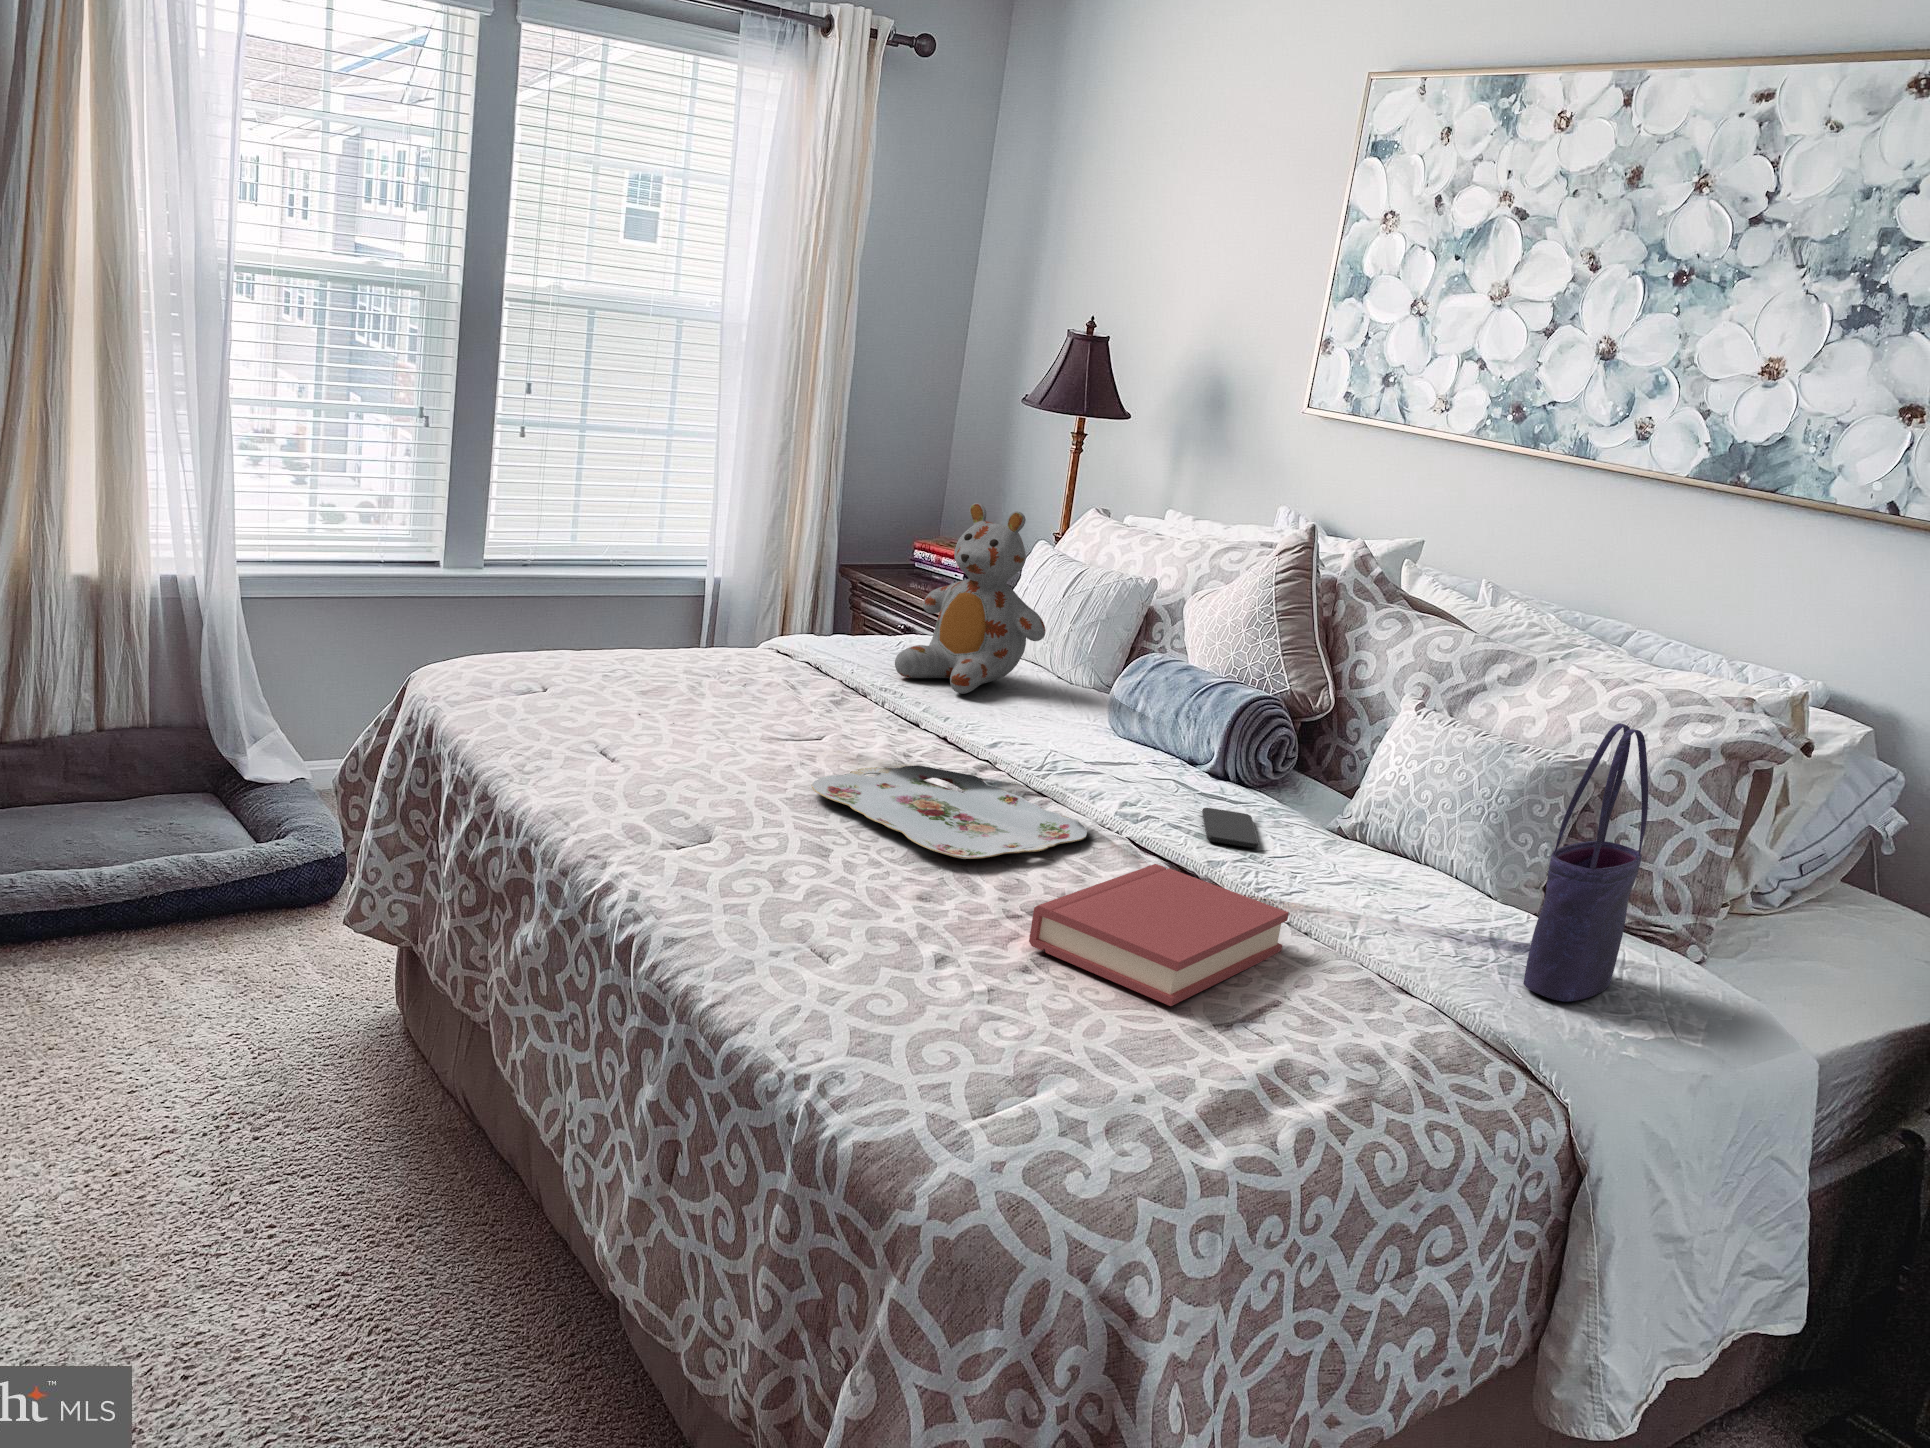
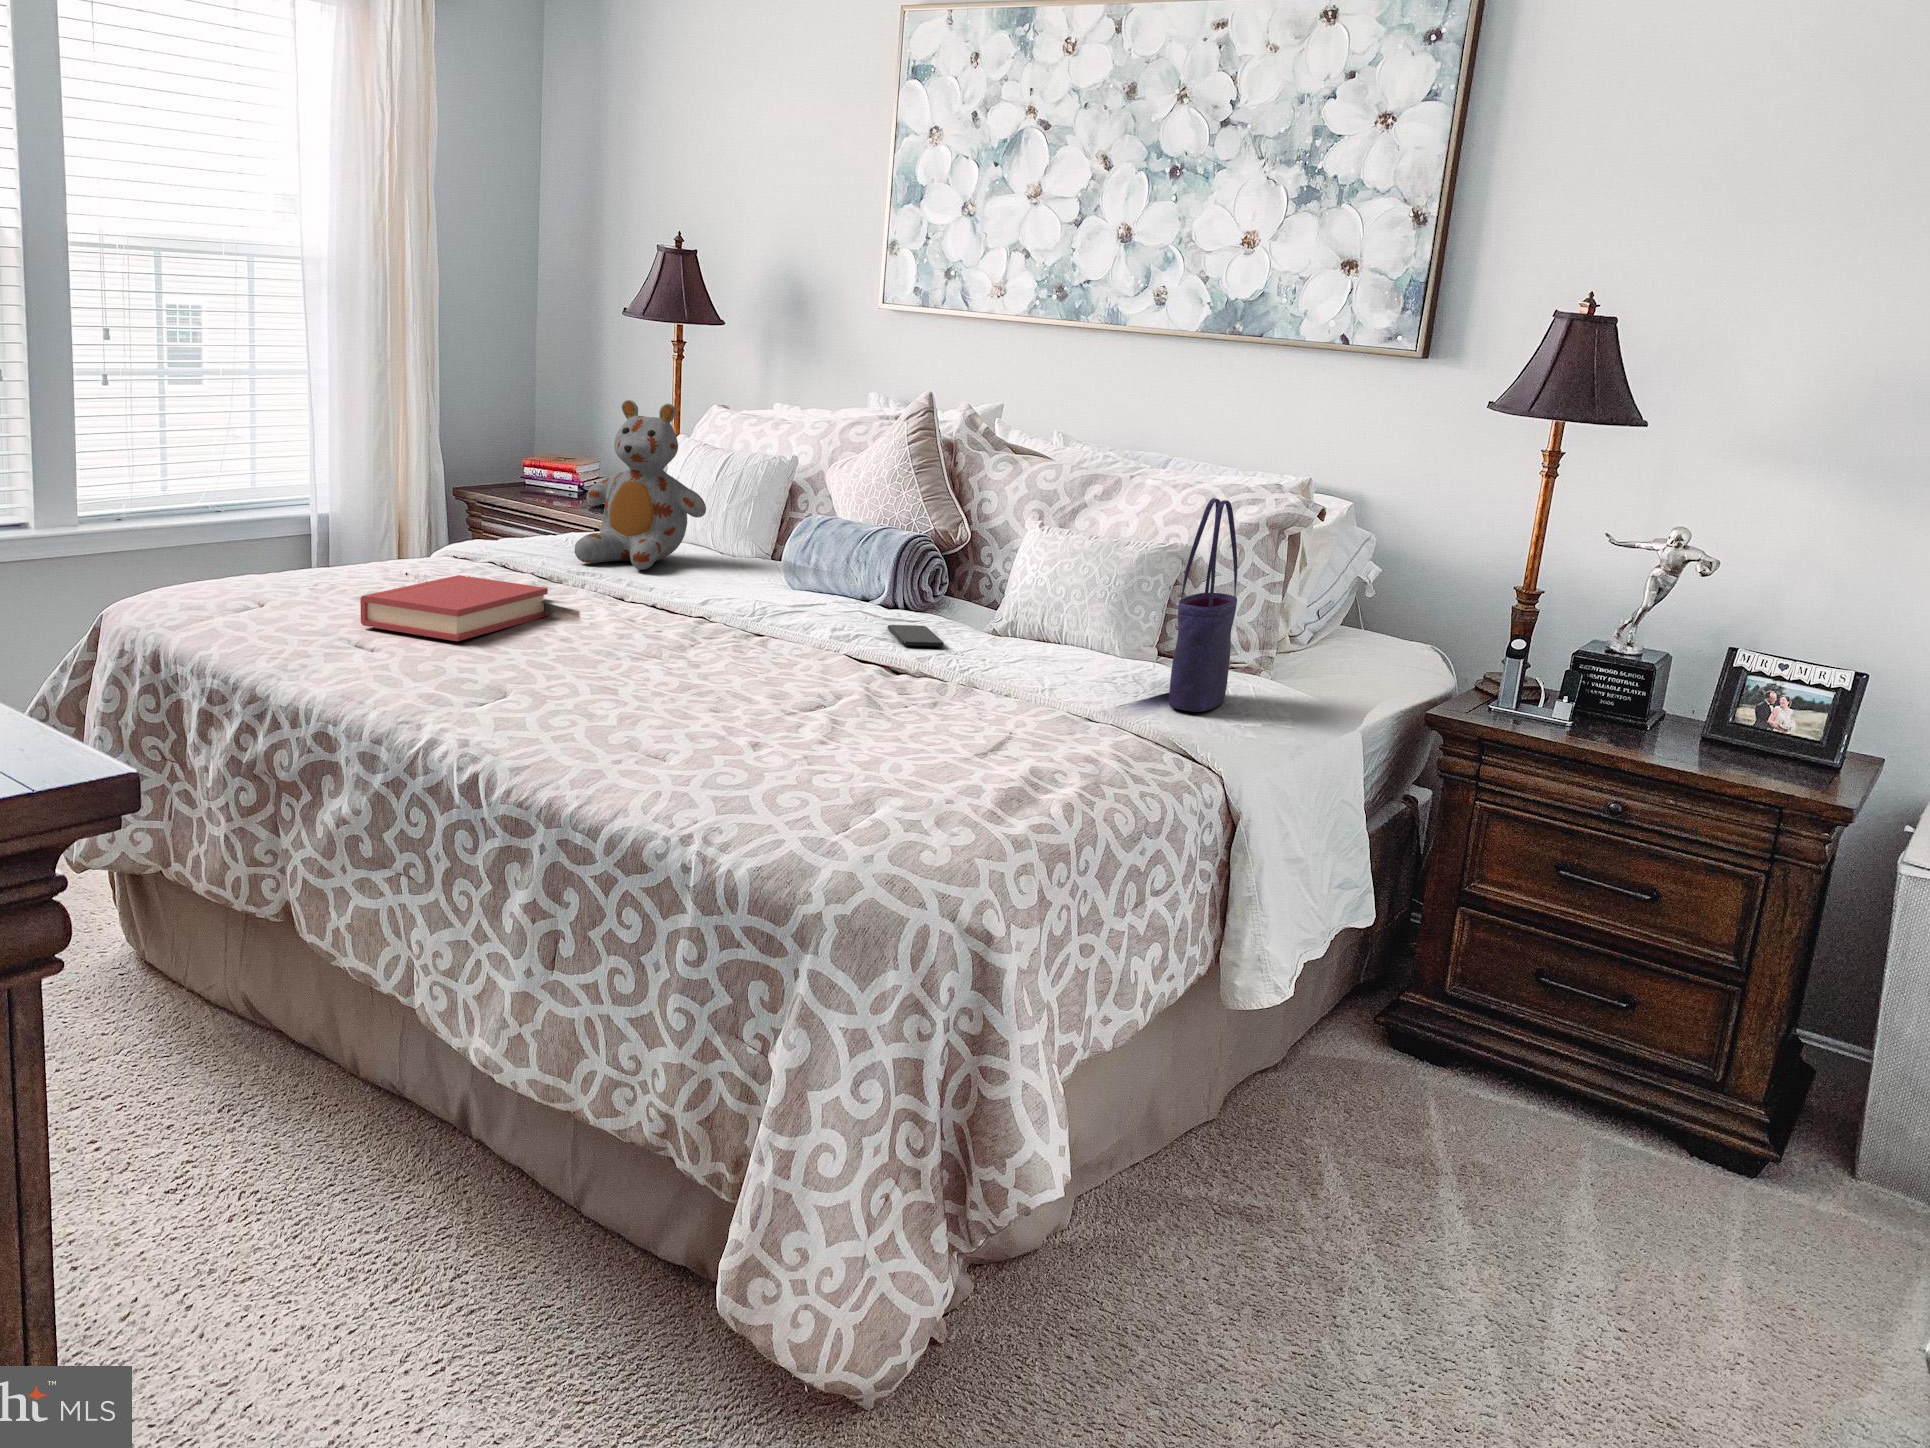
serving tray: present [811,766,1087,859] -> none [561,623,807,680]
hardback book: present [1029,864,1289,1006] -> present [360,575,548,641]

